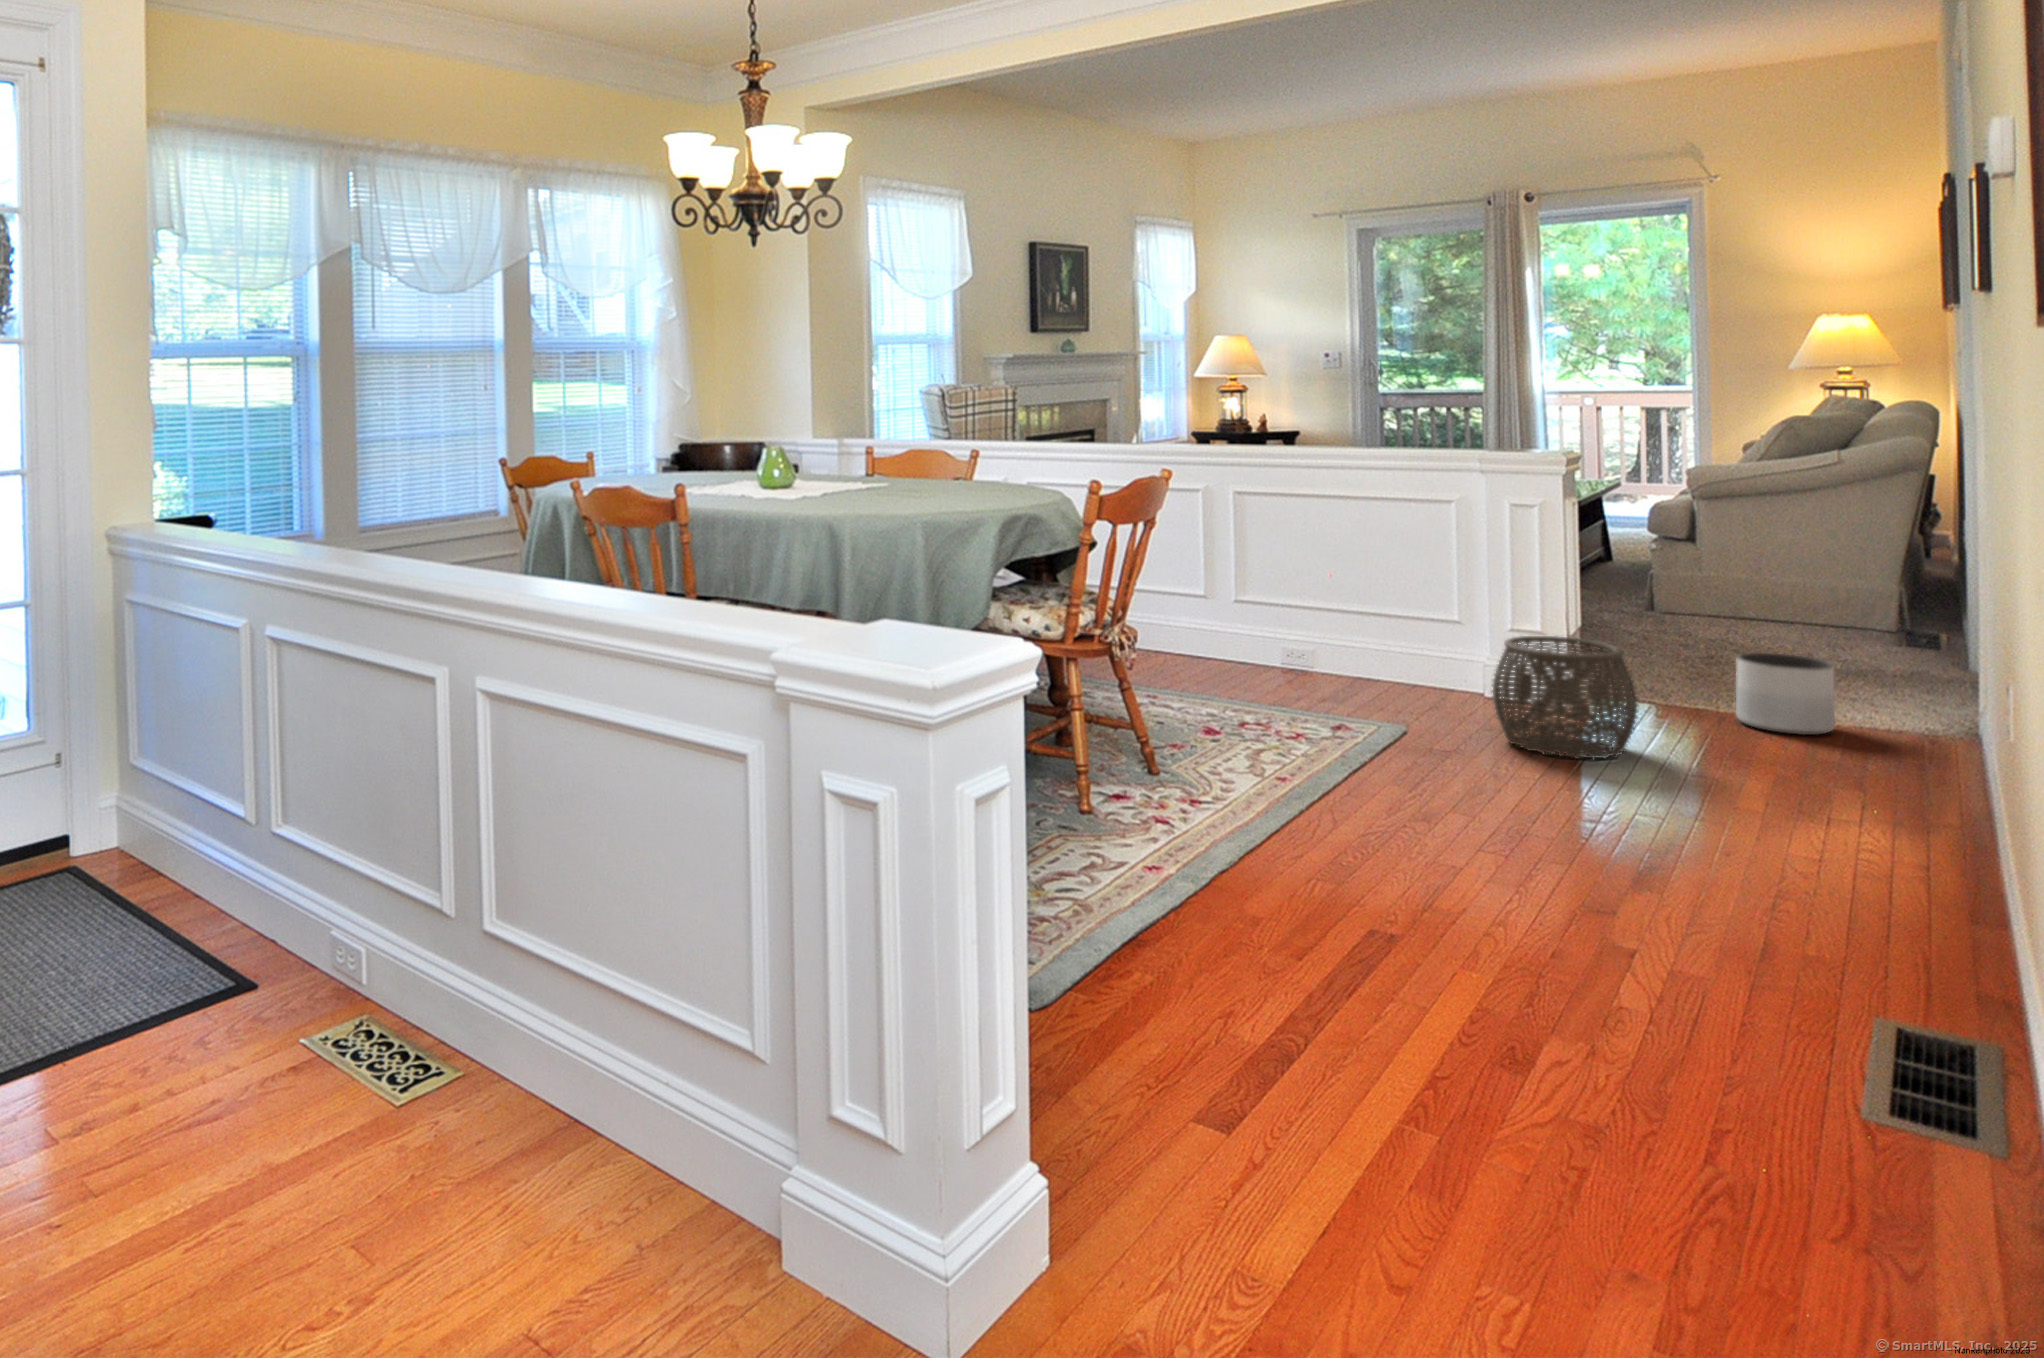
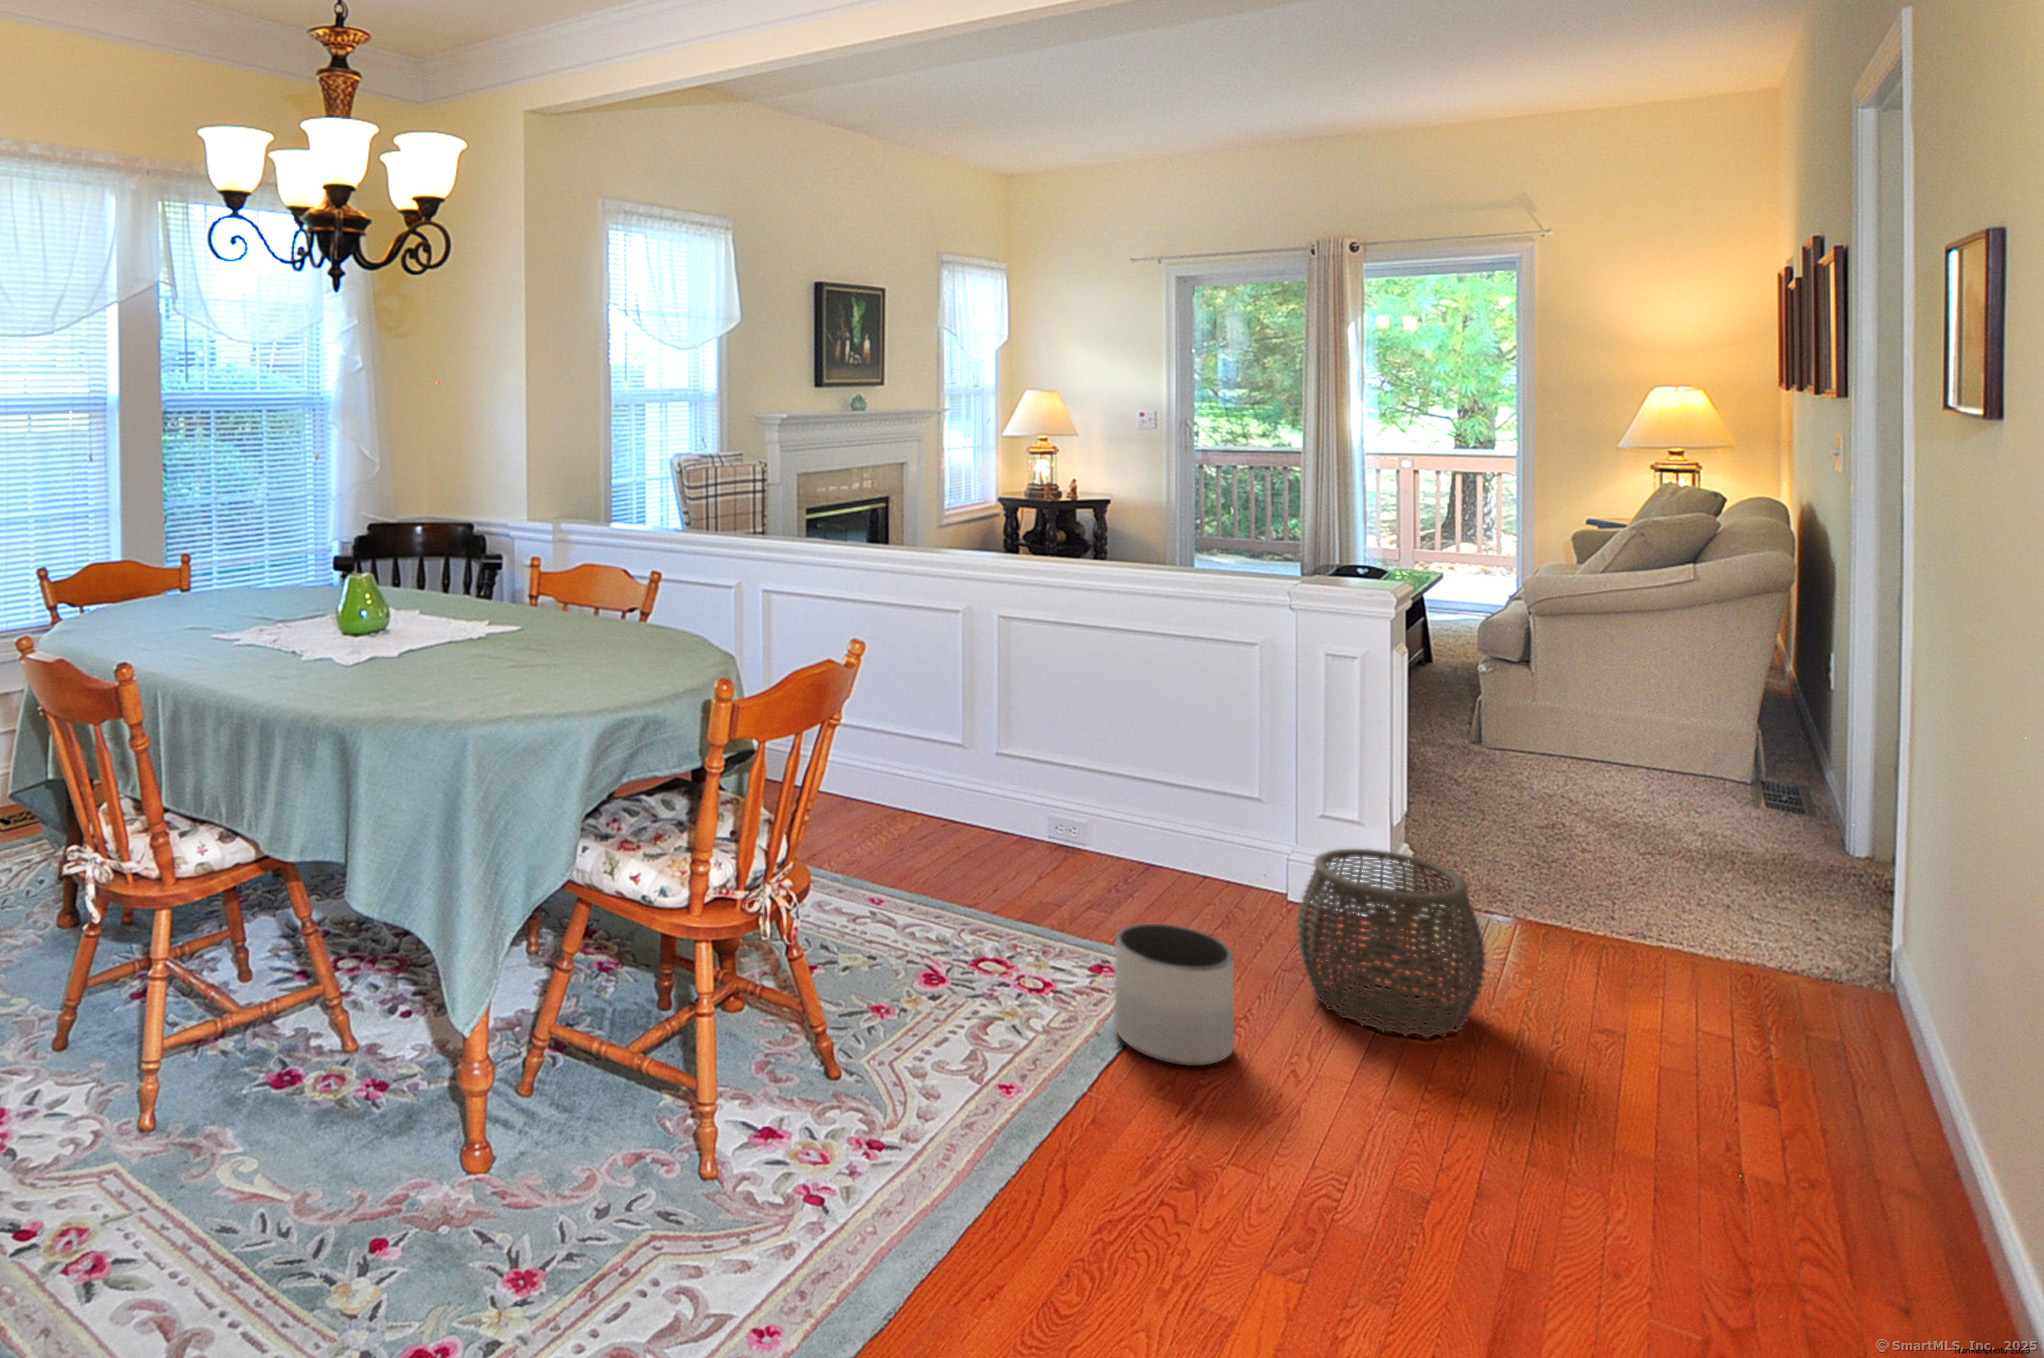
planter: present [1736,653,1835,735] -> present [1114,924,1234,1066]

